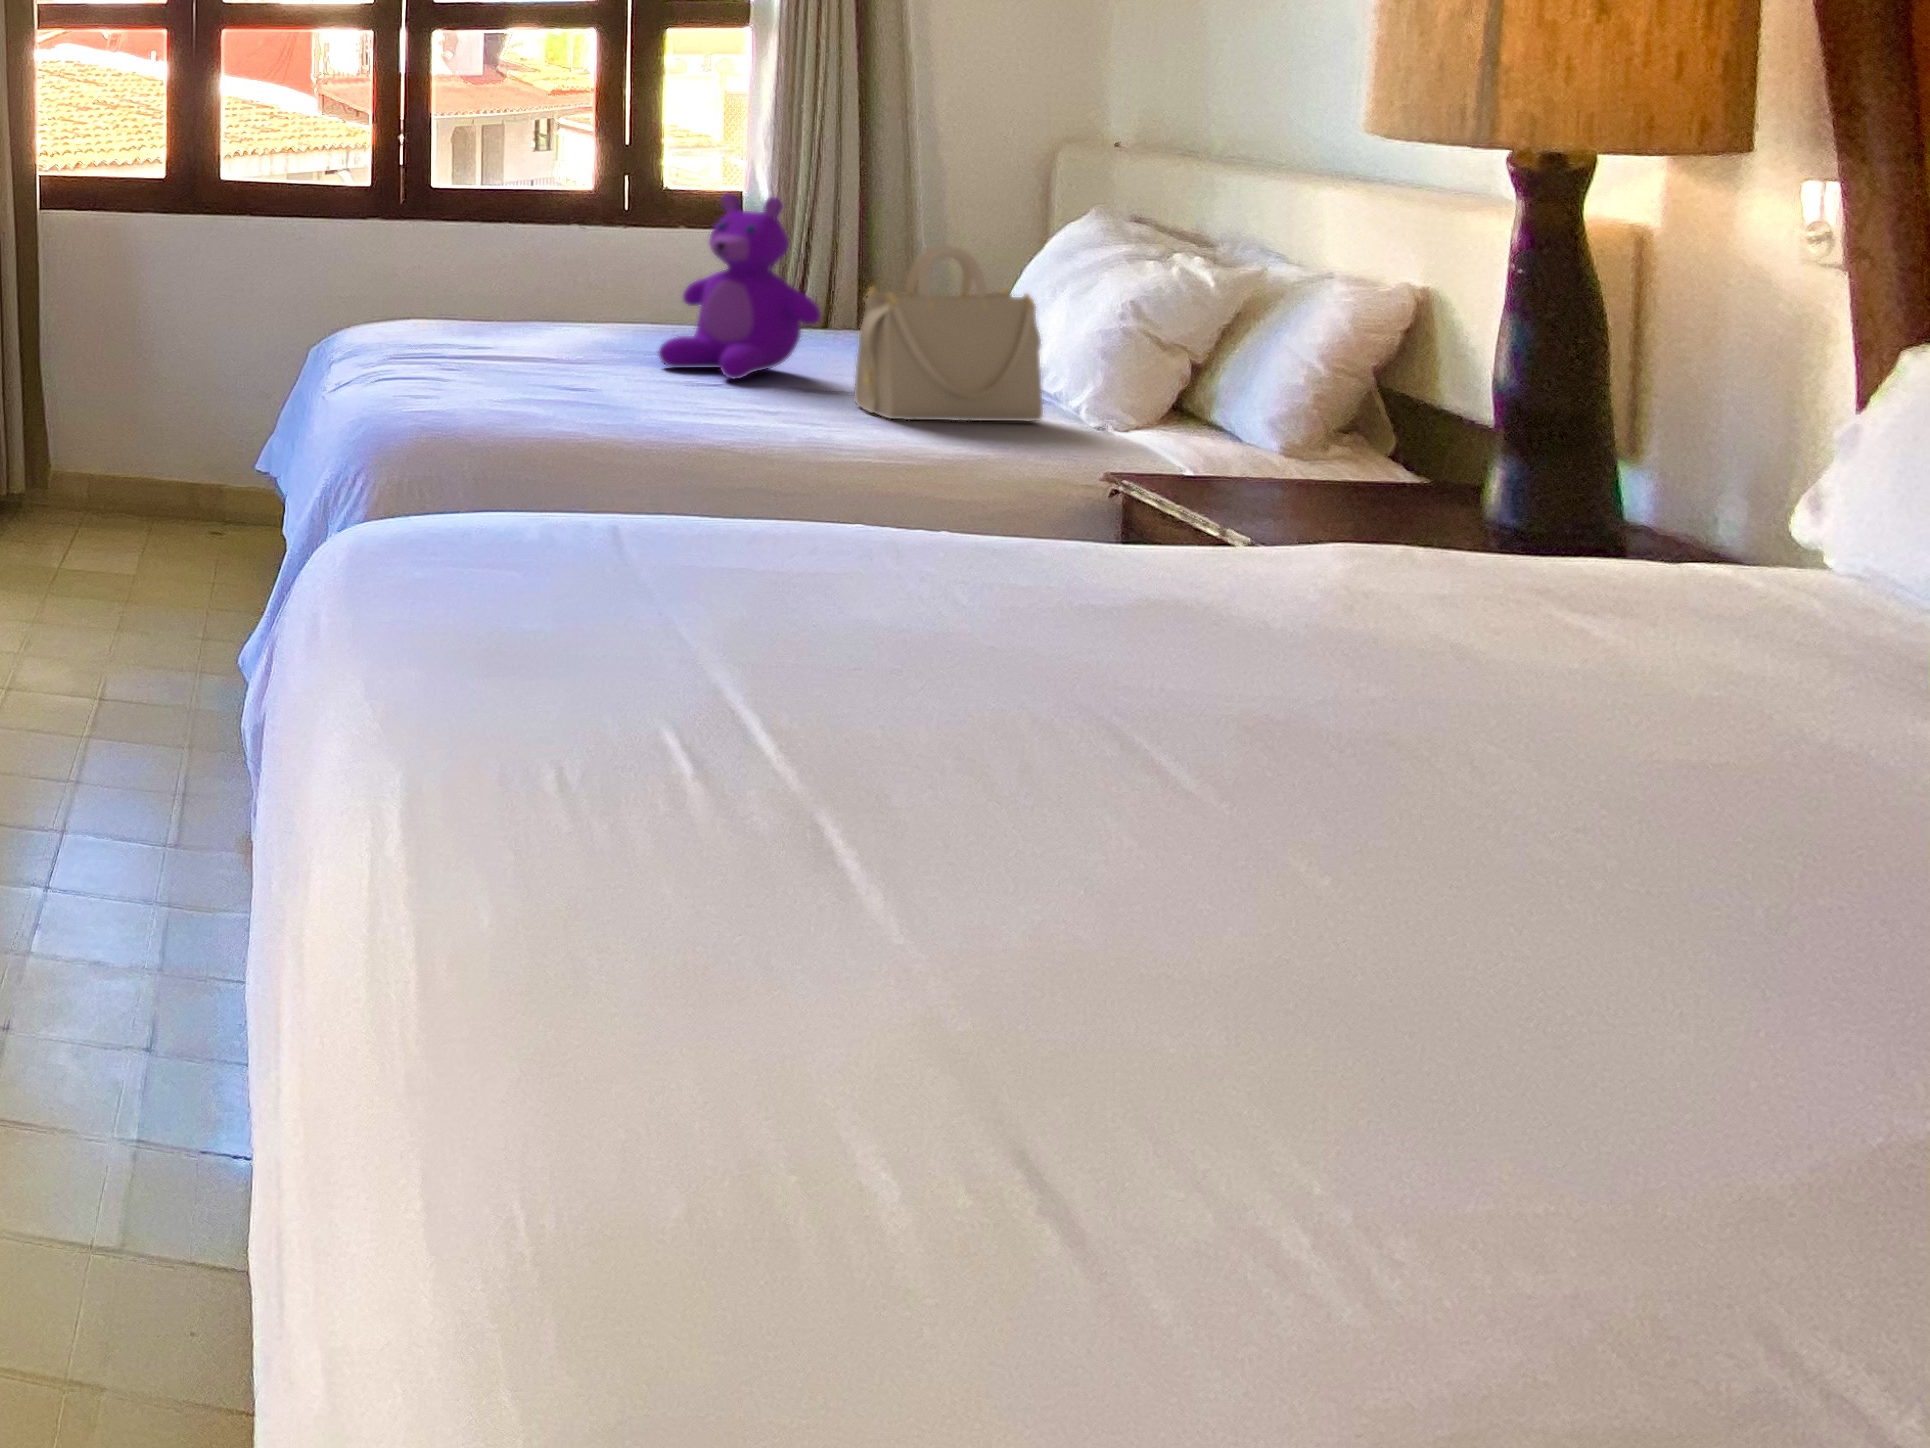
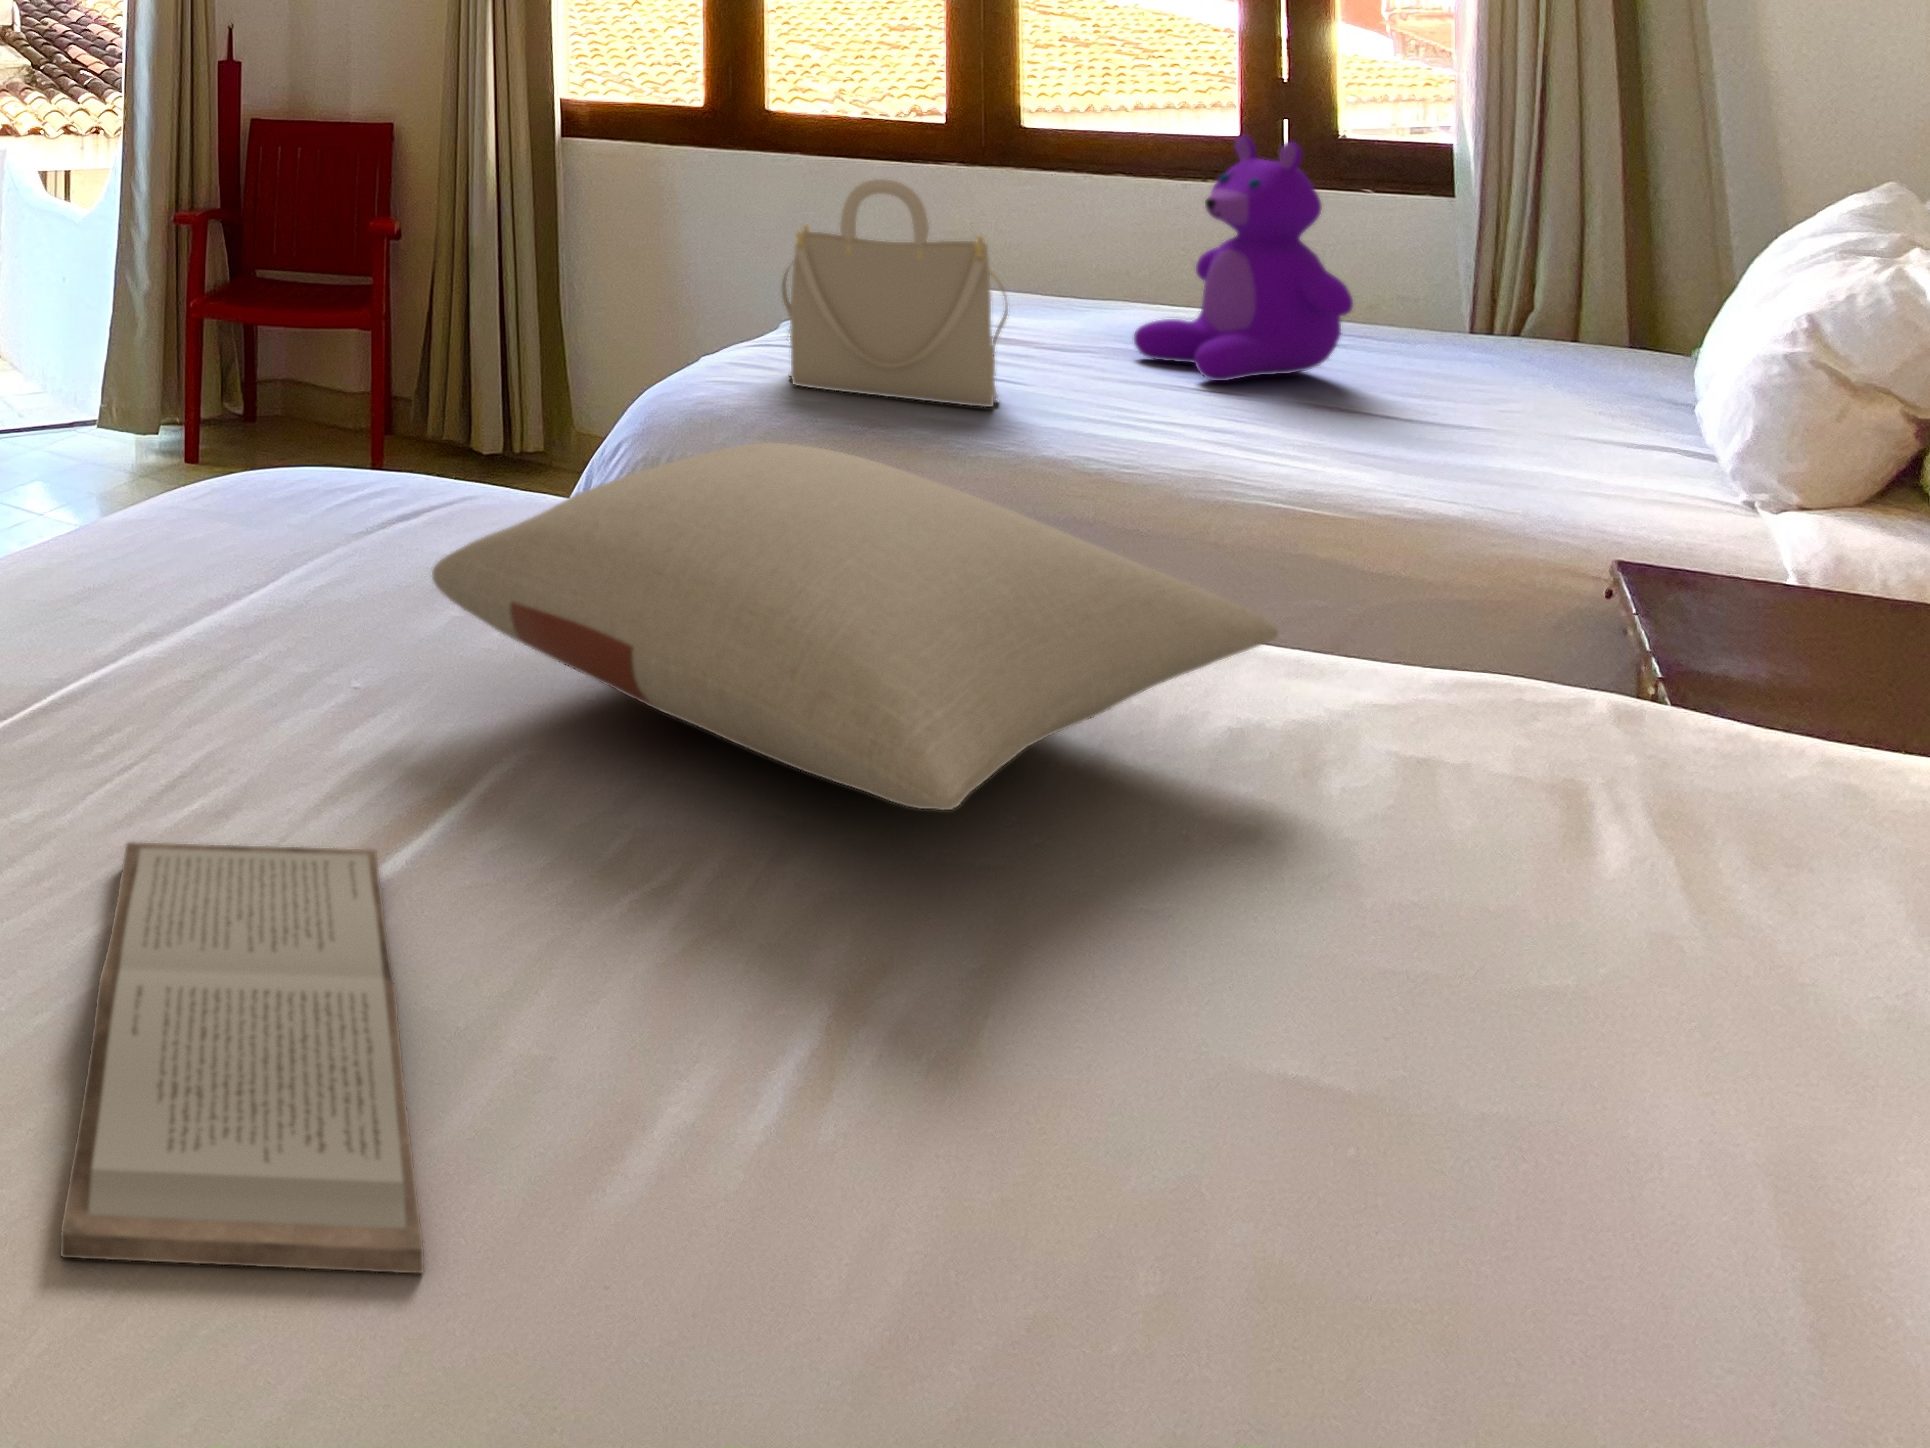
handbag: present [854,246,1043,421] -> present [782,179,1007,407]
pillow: none [817,439,1377,656] -> present [432,443,1278,810]
book: none [885,755,1498,1016] -> present [61,842,424,1273]

